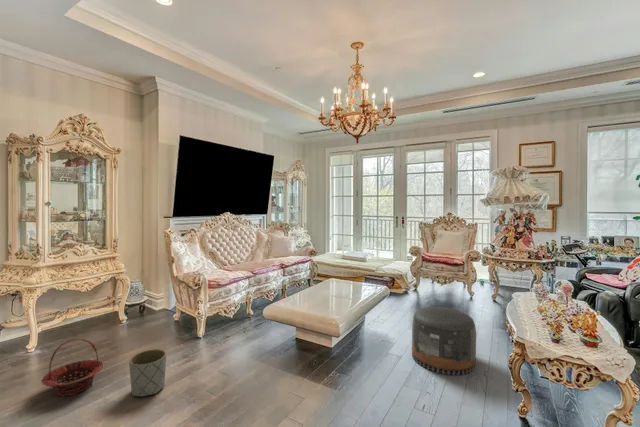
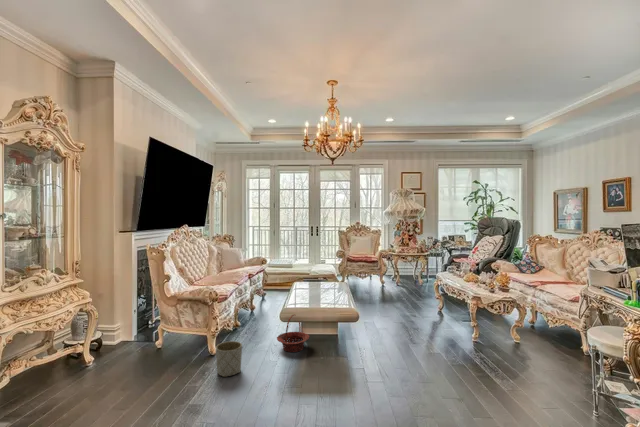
pouf: present [412,307,476,375] -> none [376,287,415,326]
basket: present [41,339,104,396] -> present [277,315,310,352]

